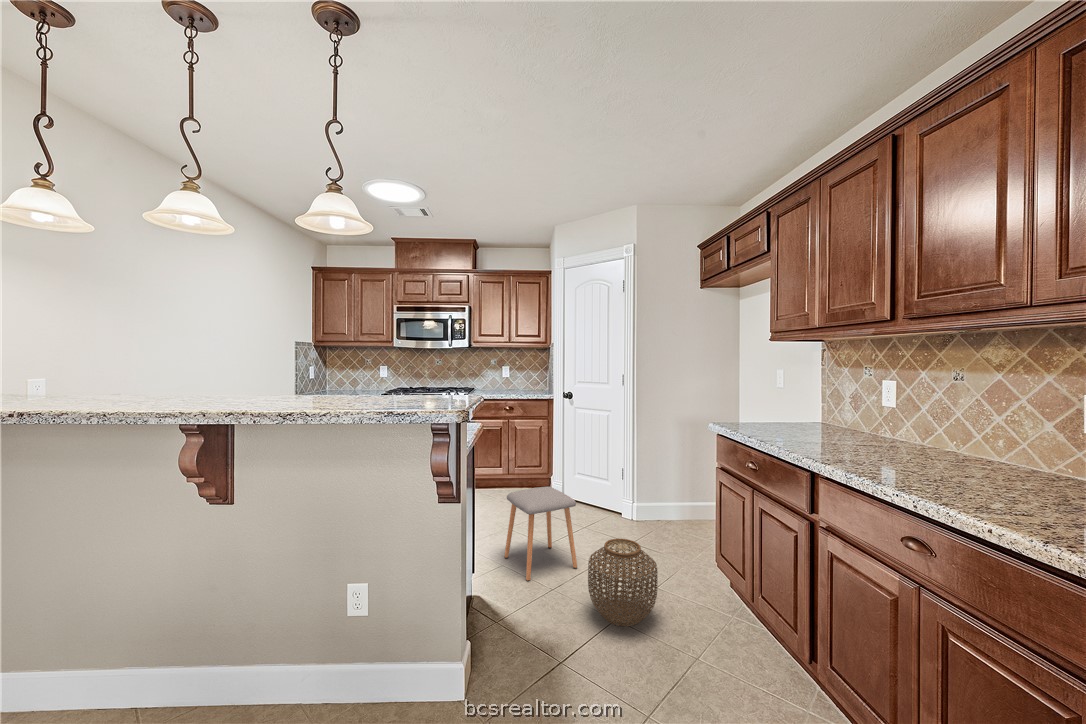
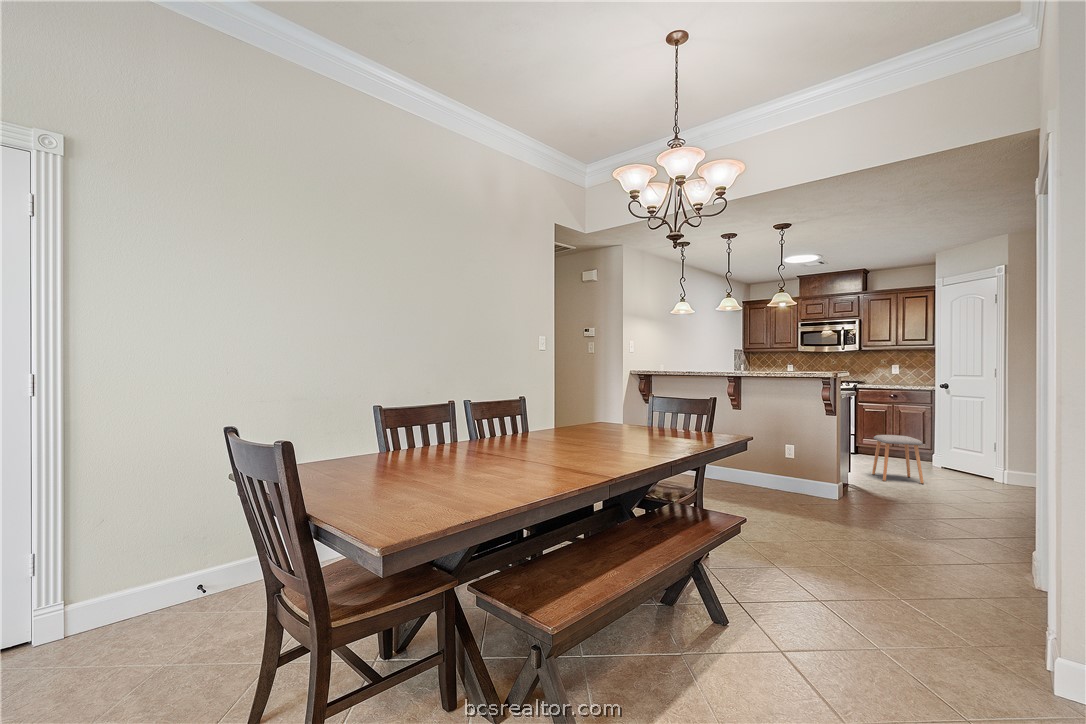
woven basket: present [588,539,658,626] -> none [916,454,965,498]

